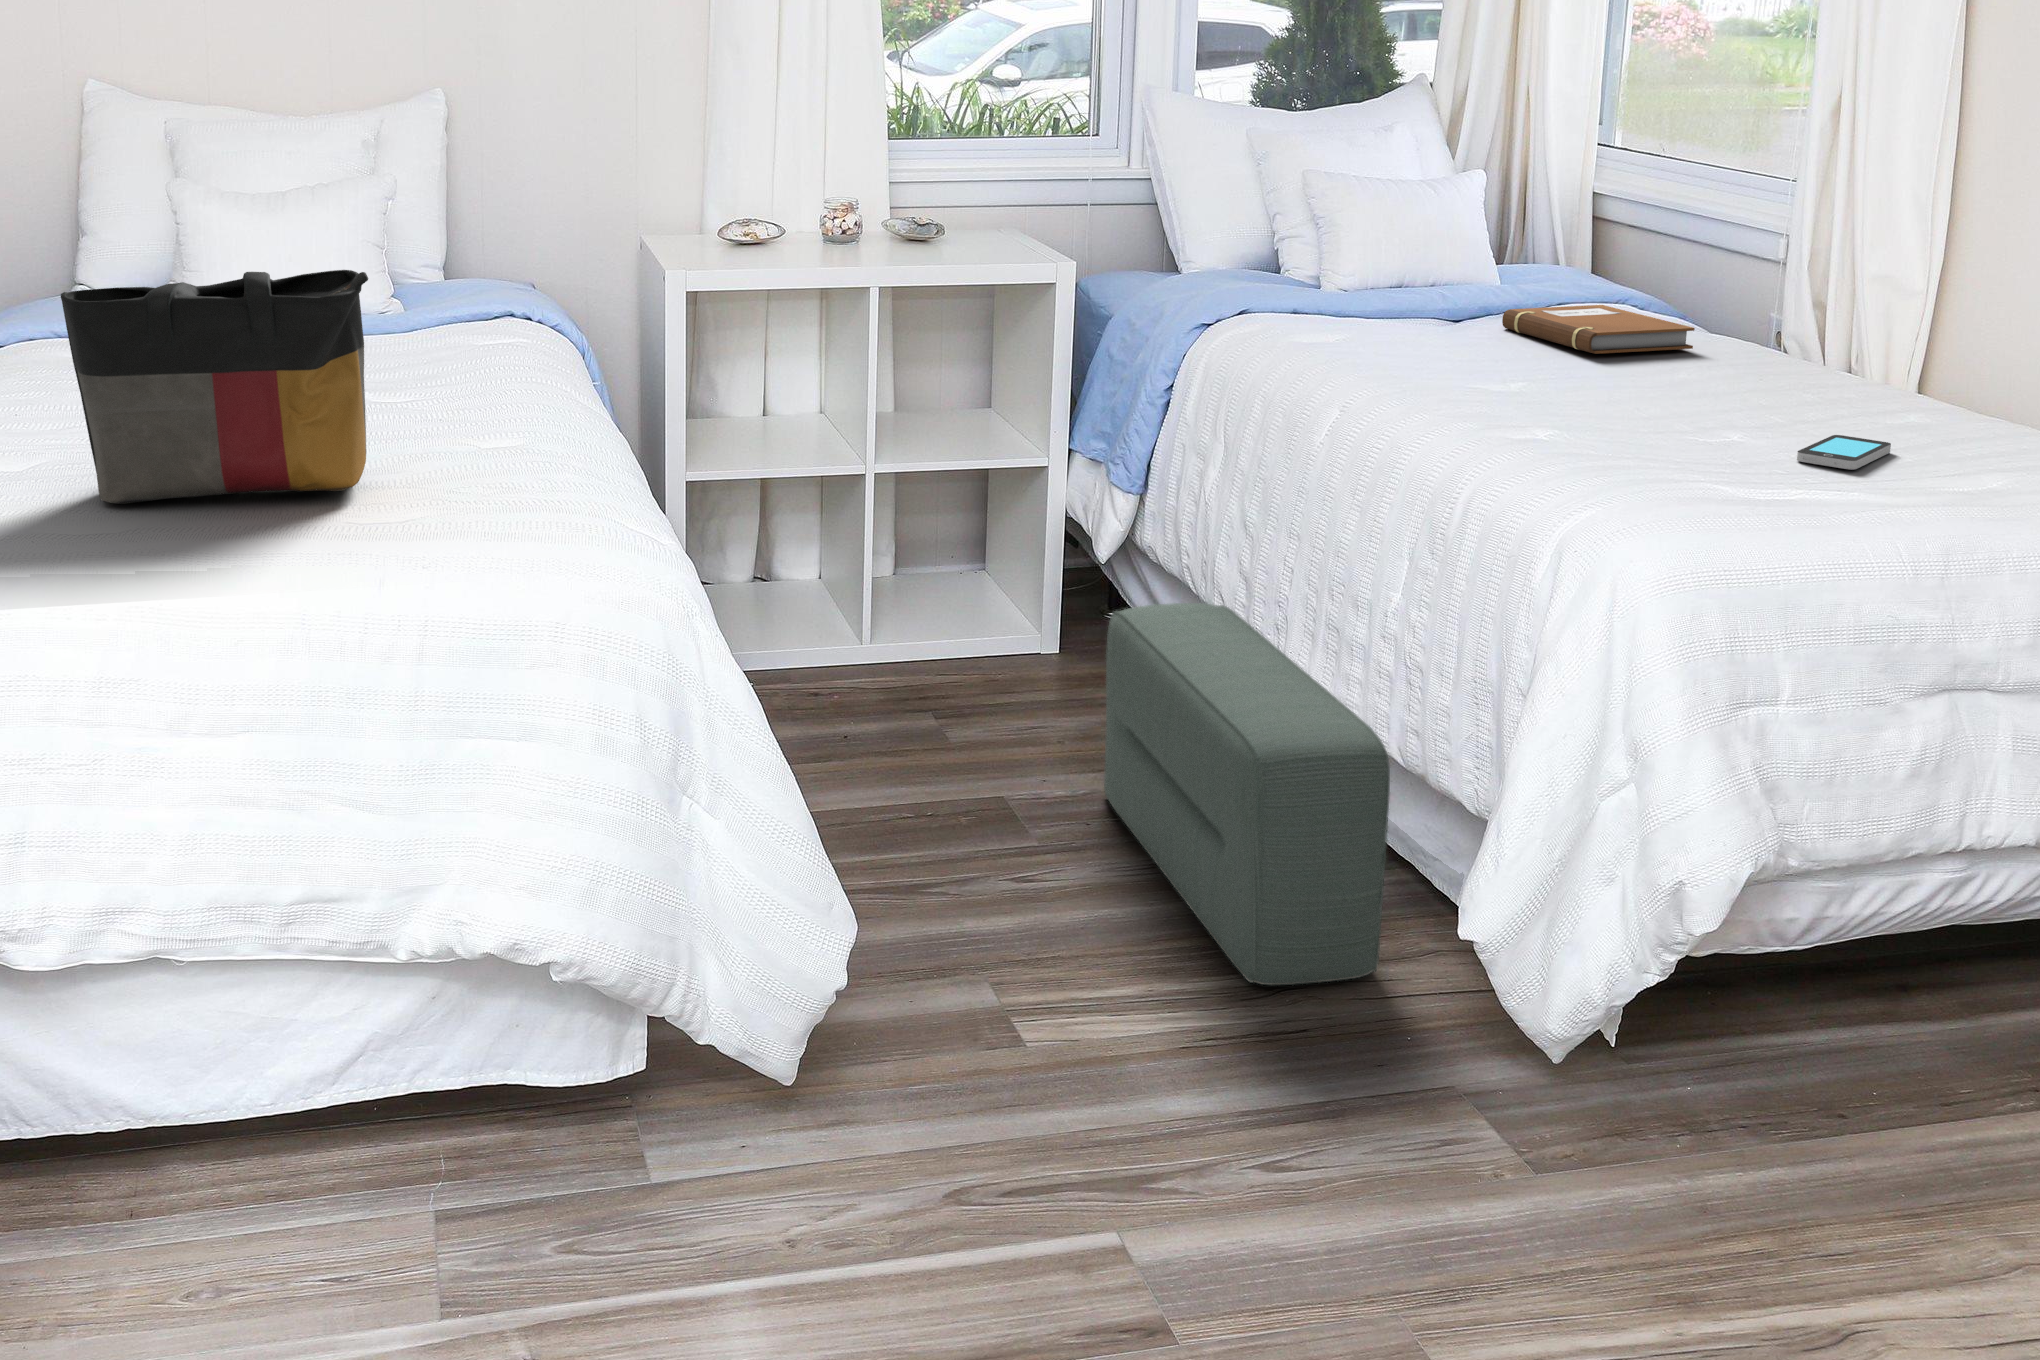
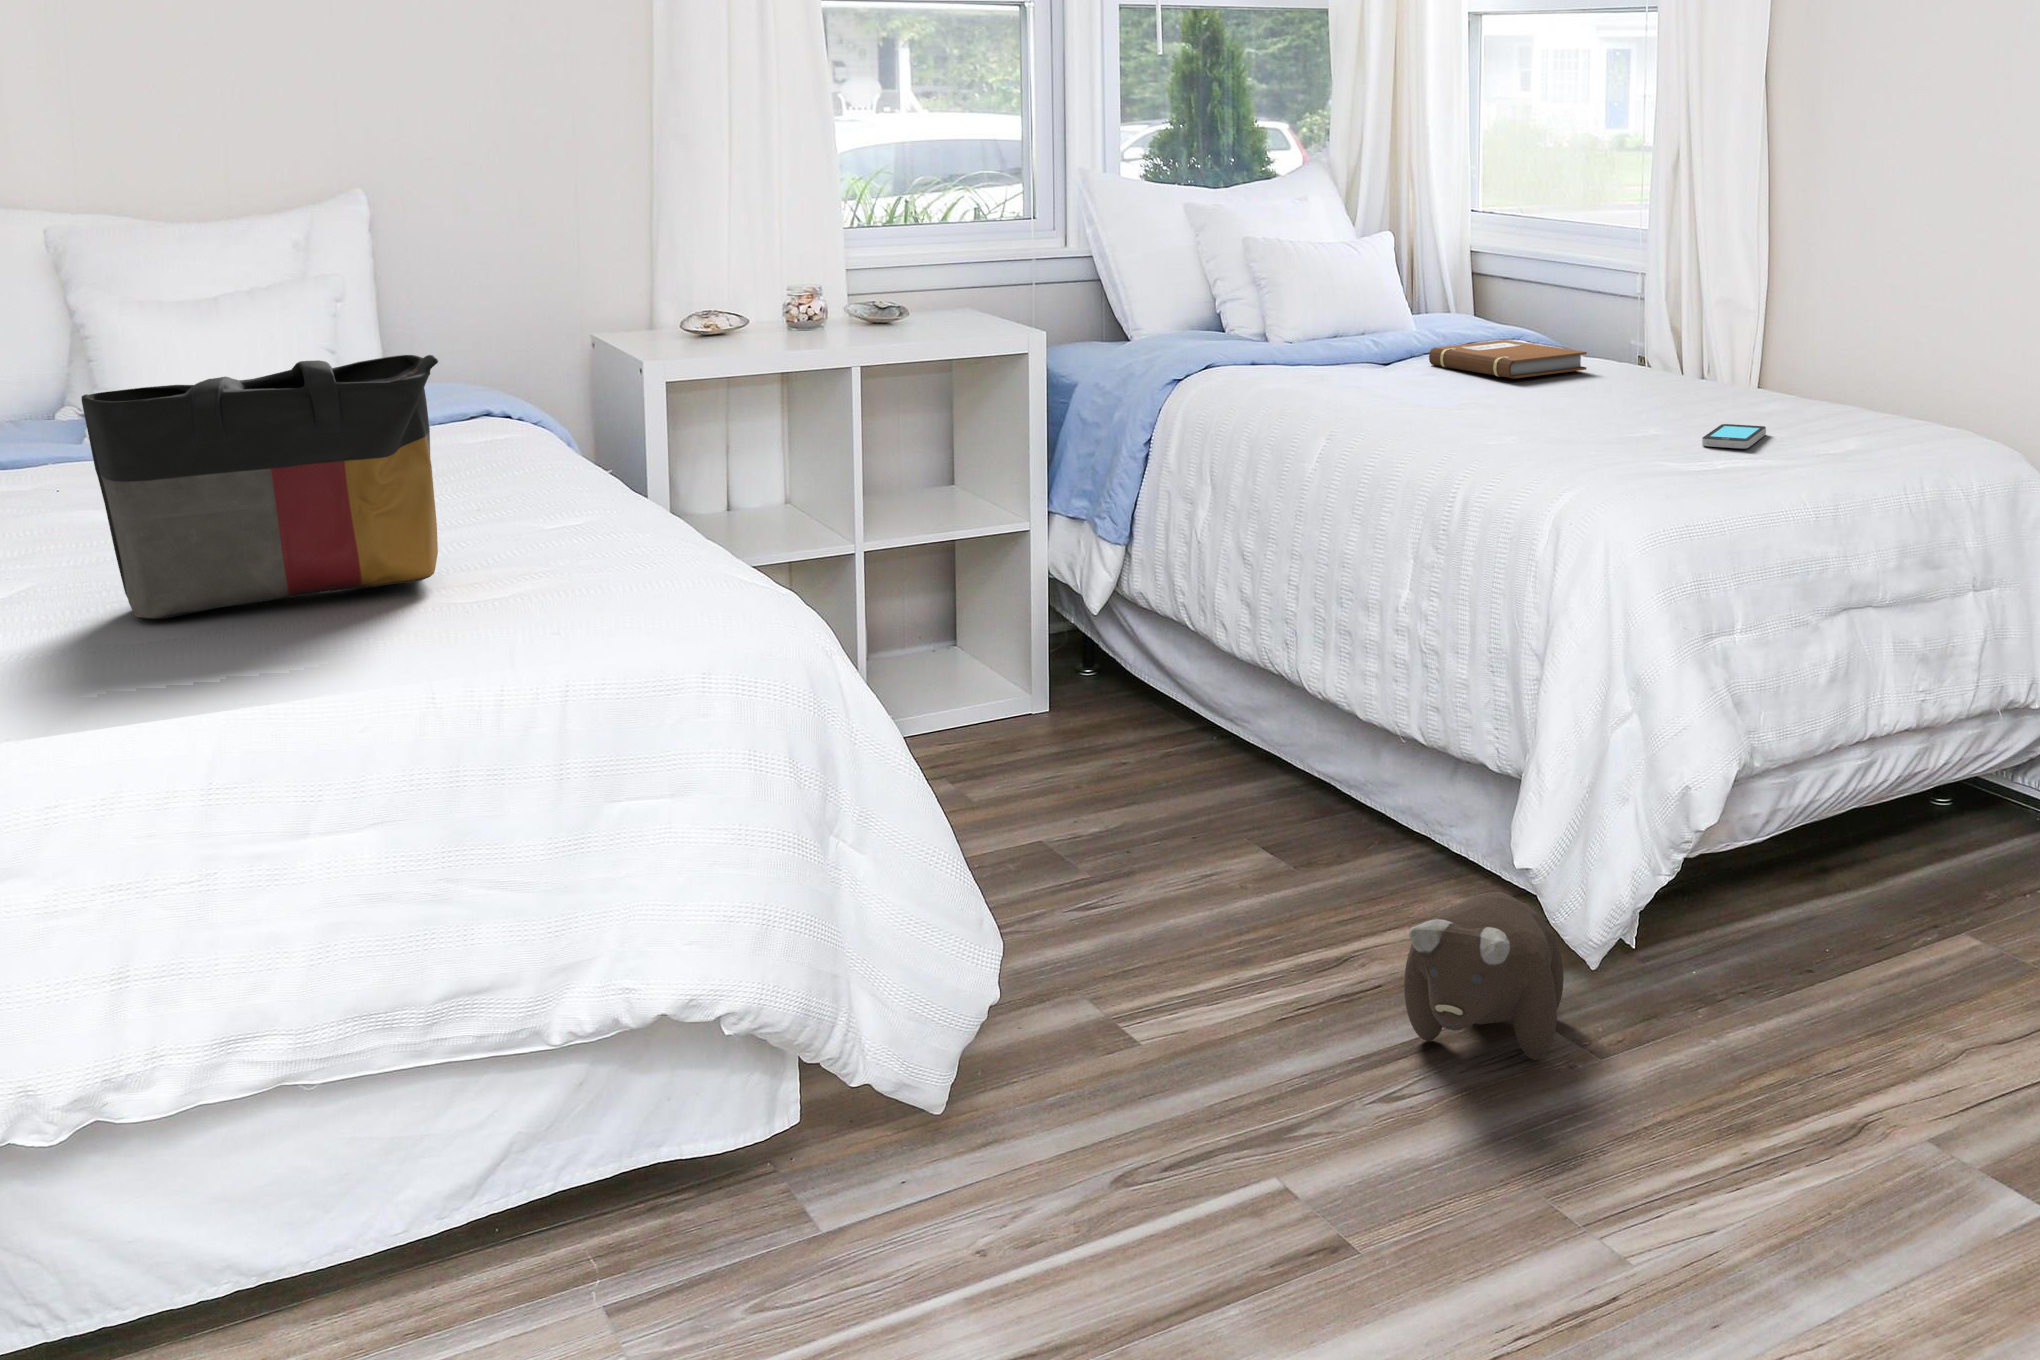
pouf: present [1104,603,1390,985] -> none [1134,627,1427,952]
plush toy: none [1310,958,1509,1159] -> present [1404,892,1564,1060]

